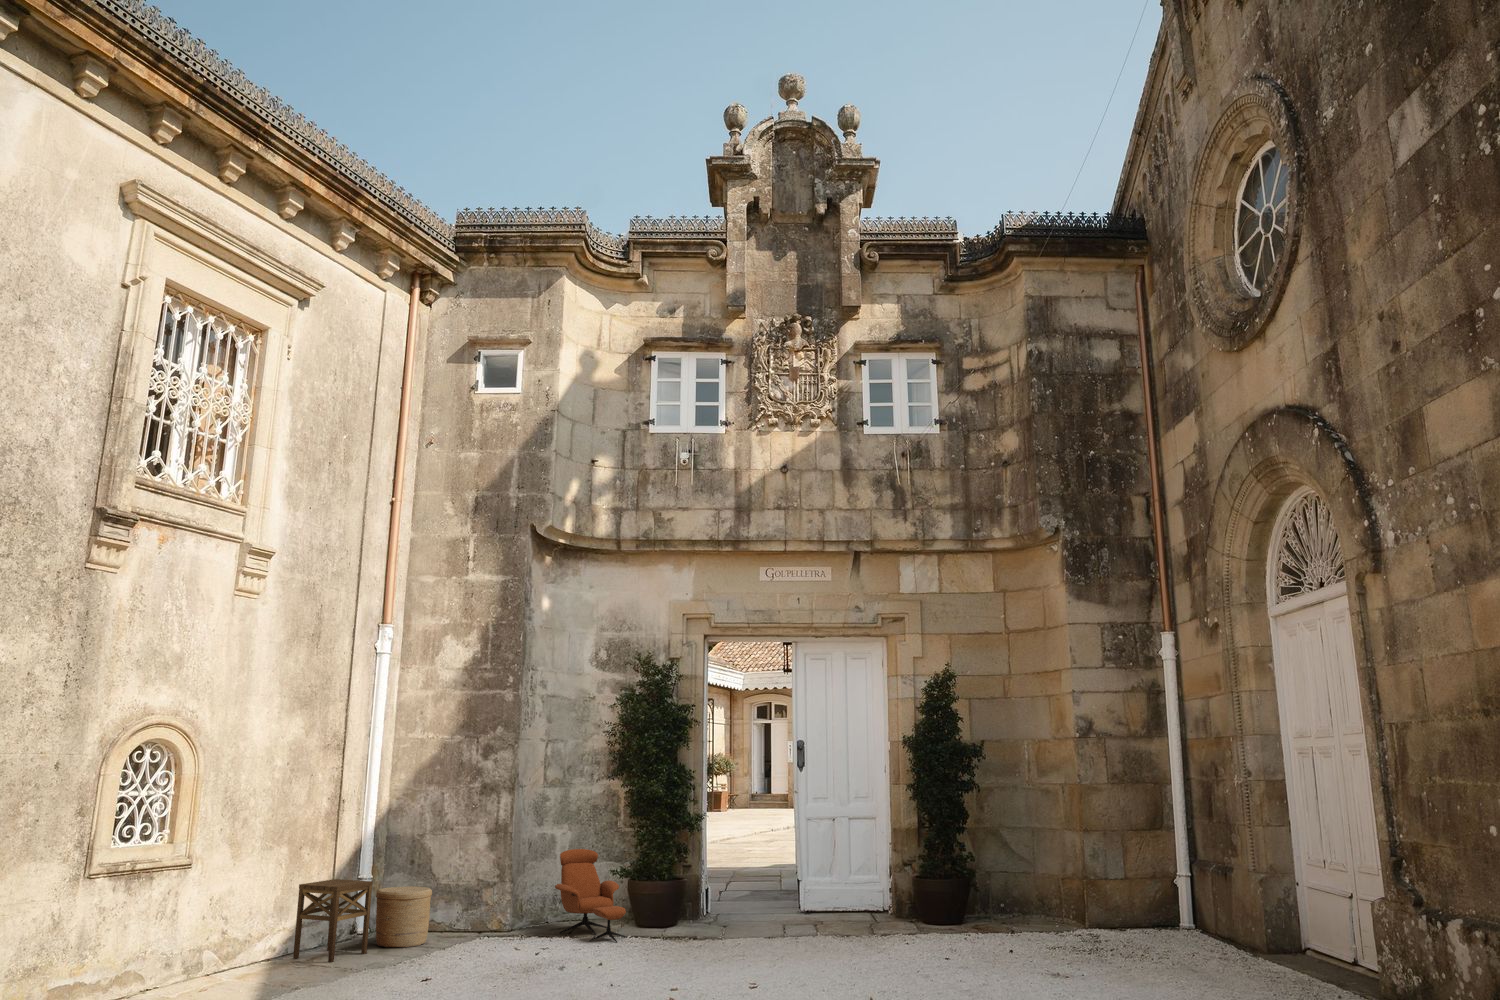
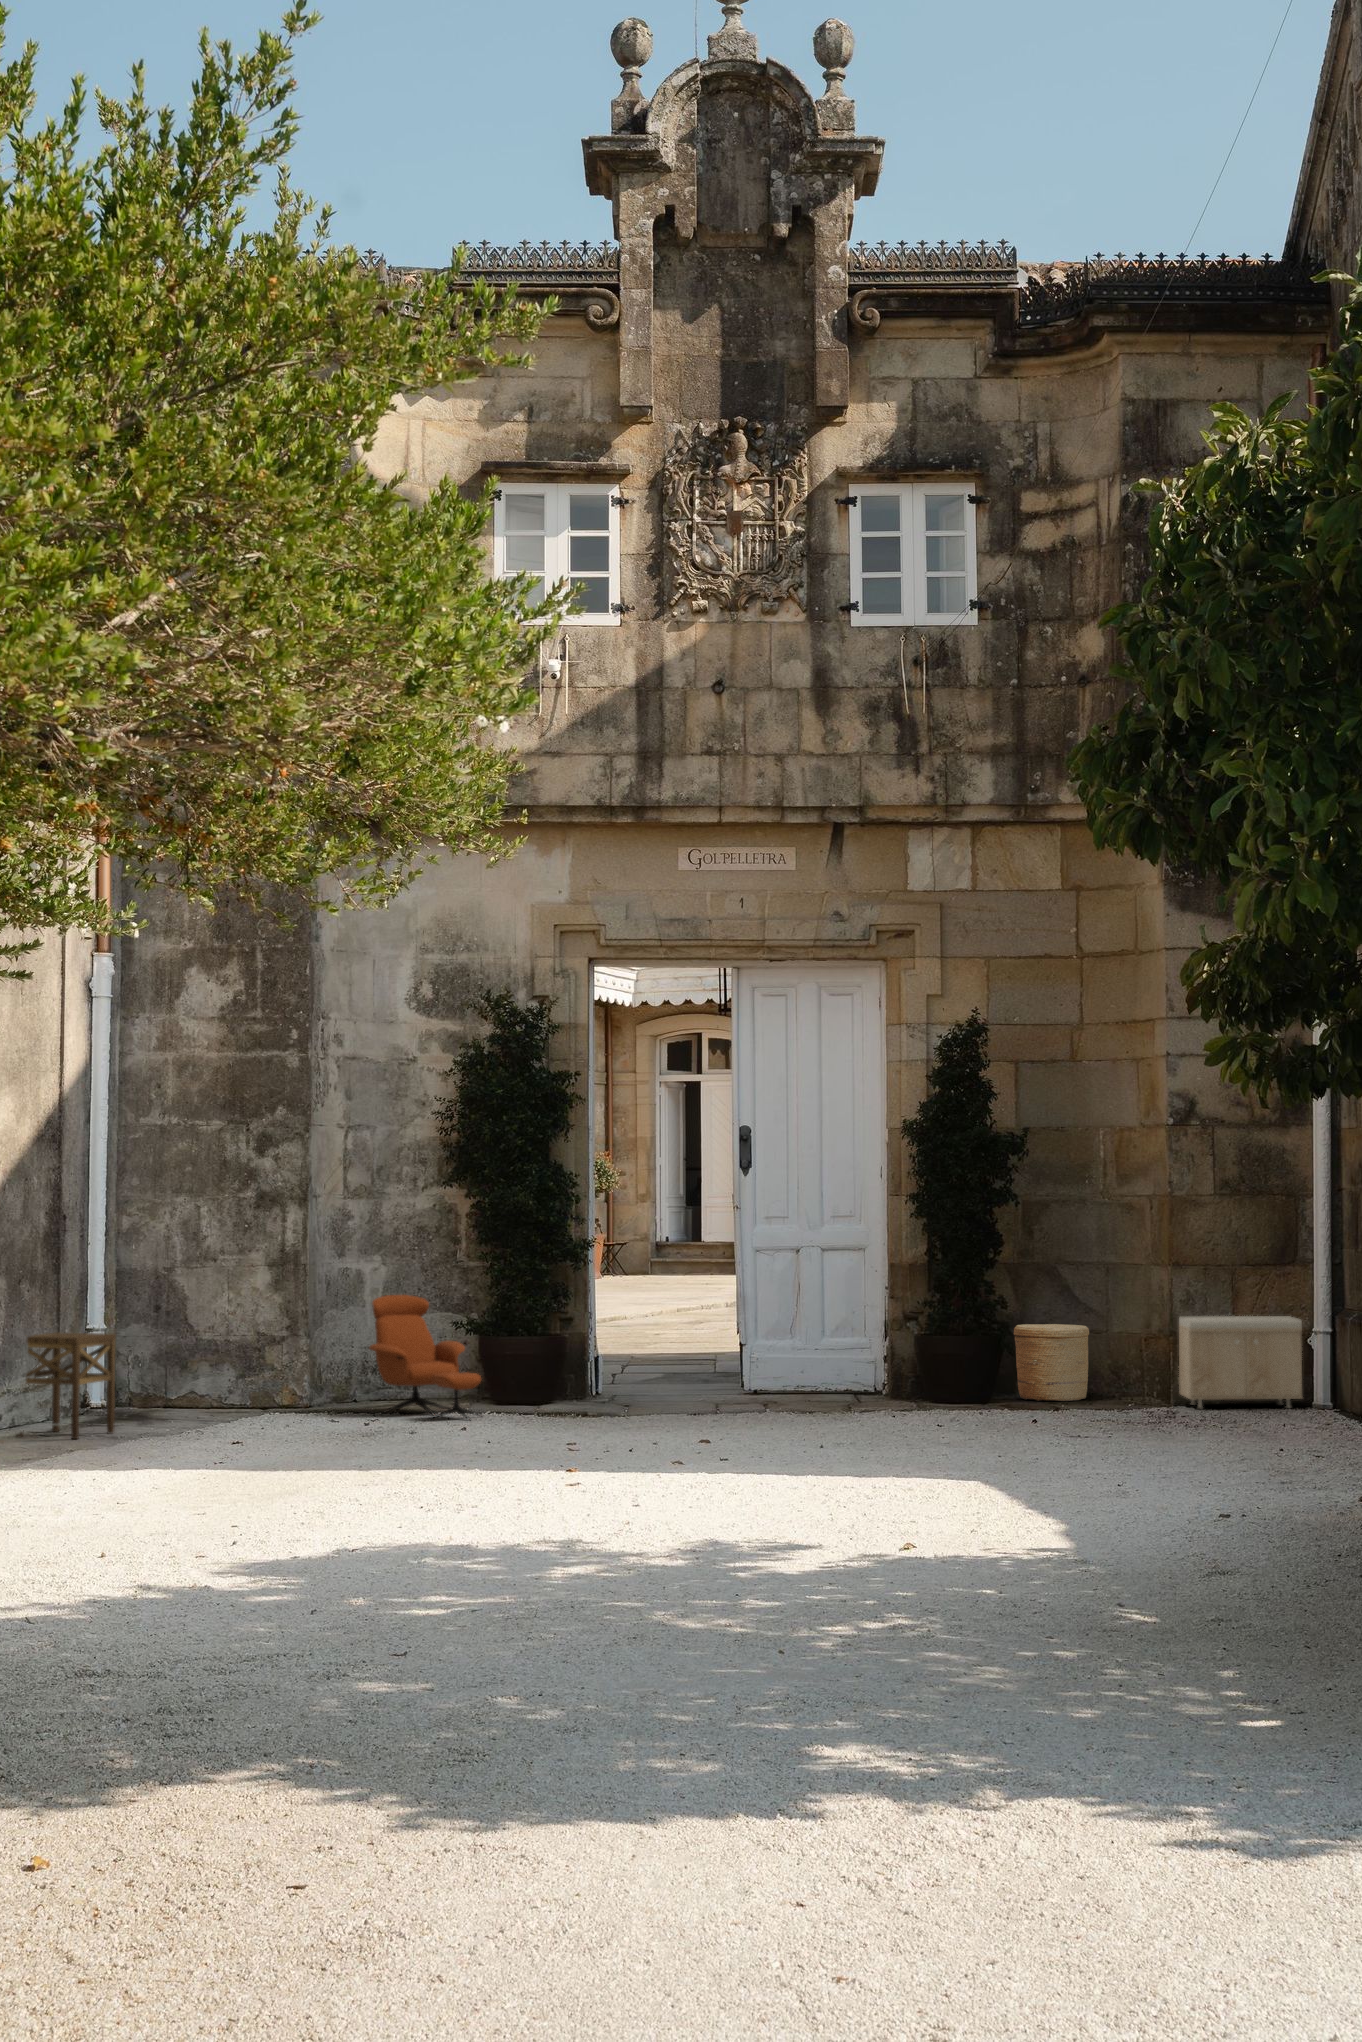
storage bench: none [1091,871,1186,938] -> present [1179,1316,1302,1408]
woven basket: present [376,886,432,948] -> present [1014,1324,1089,1401]

